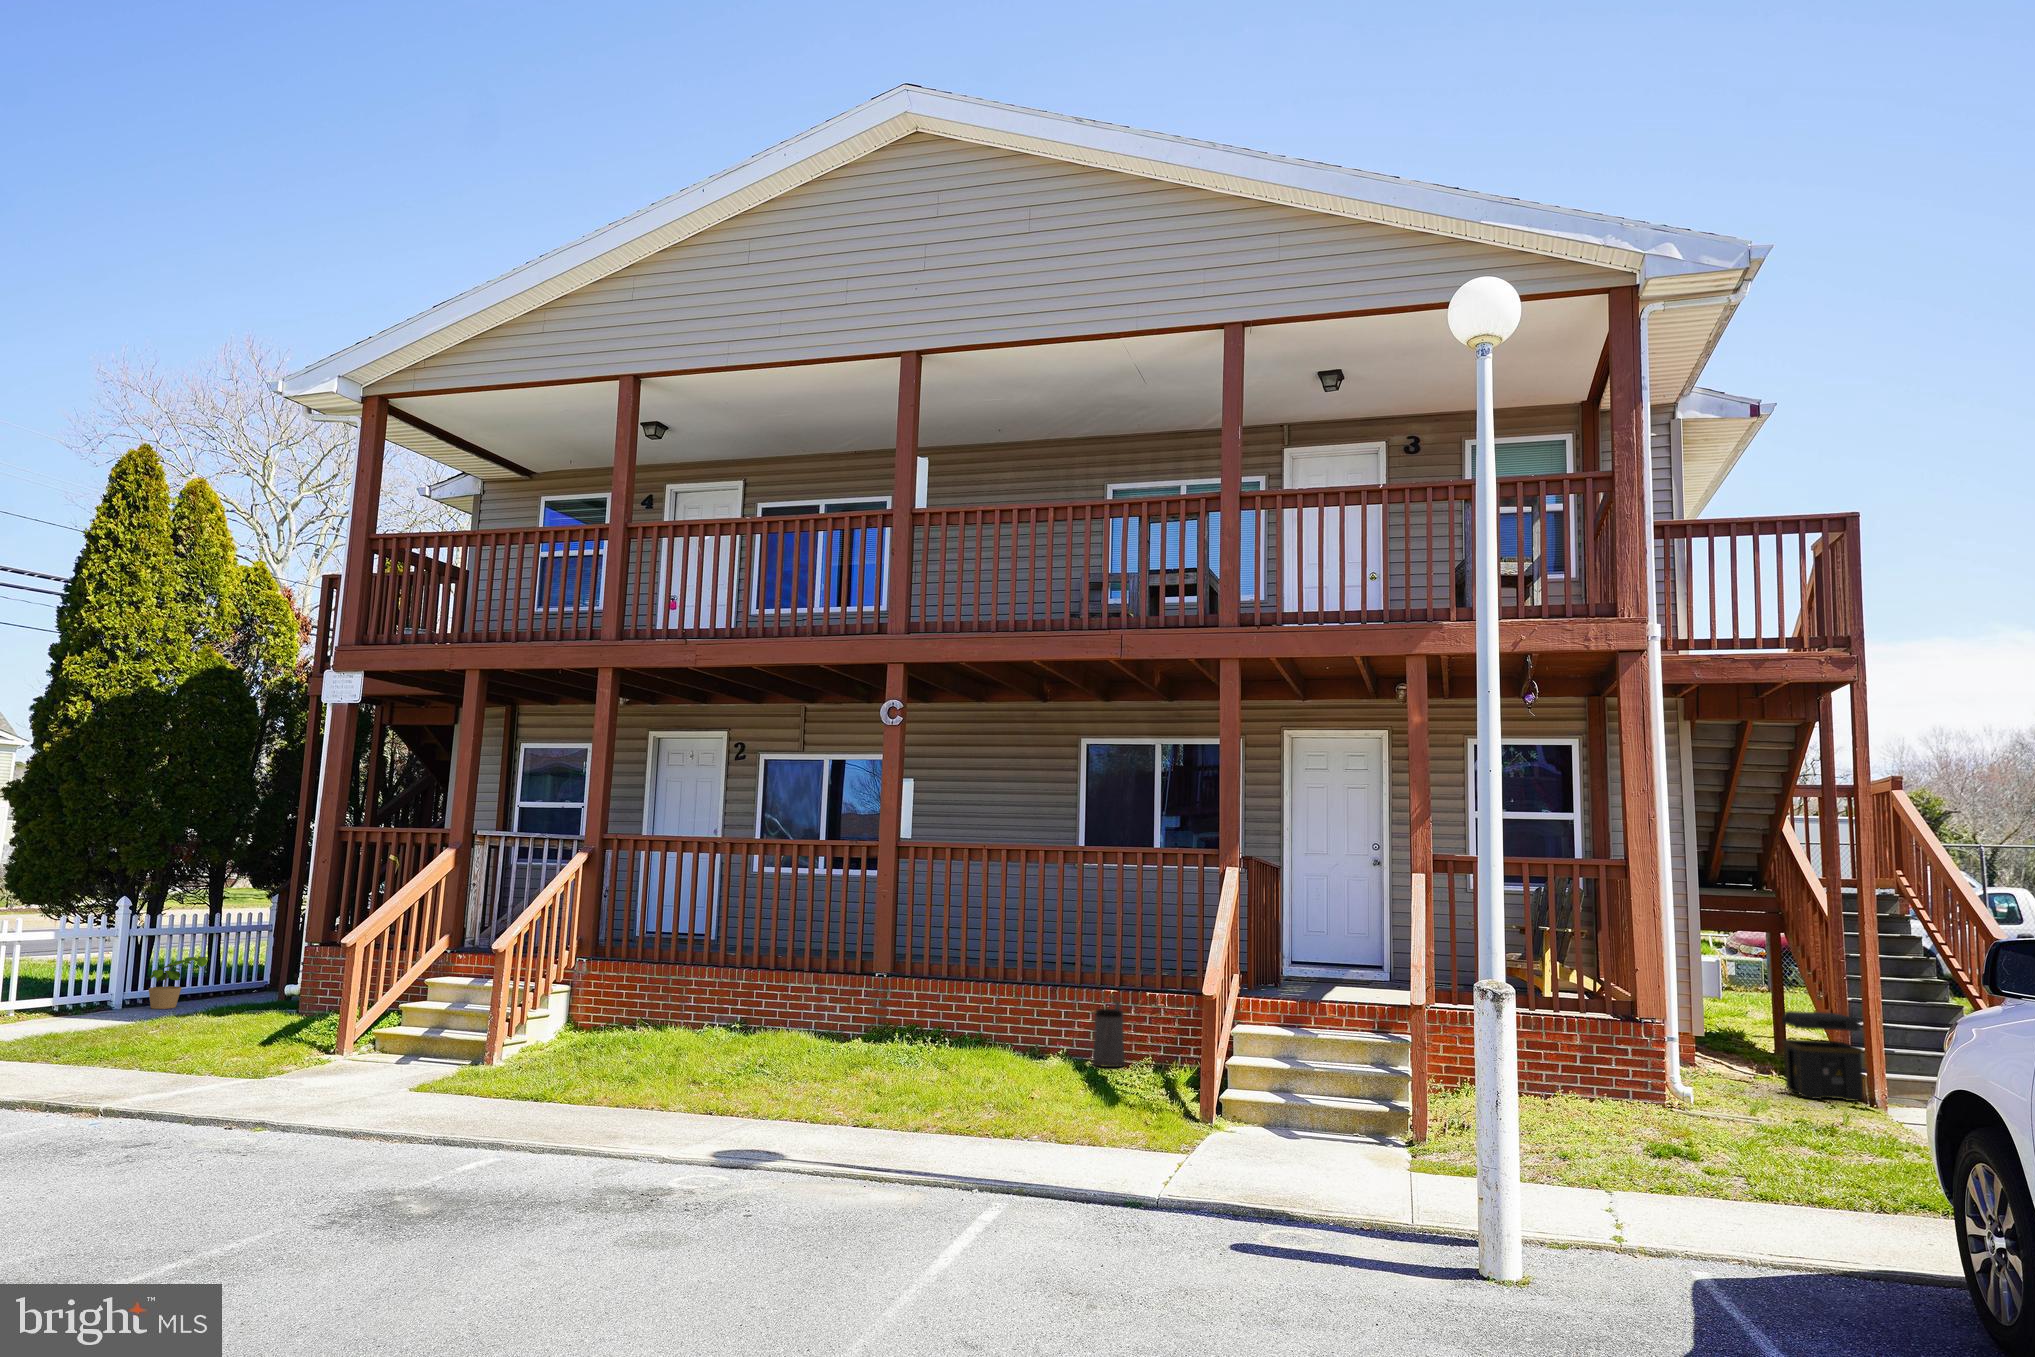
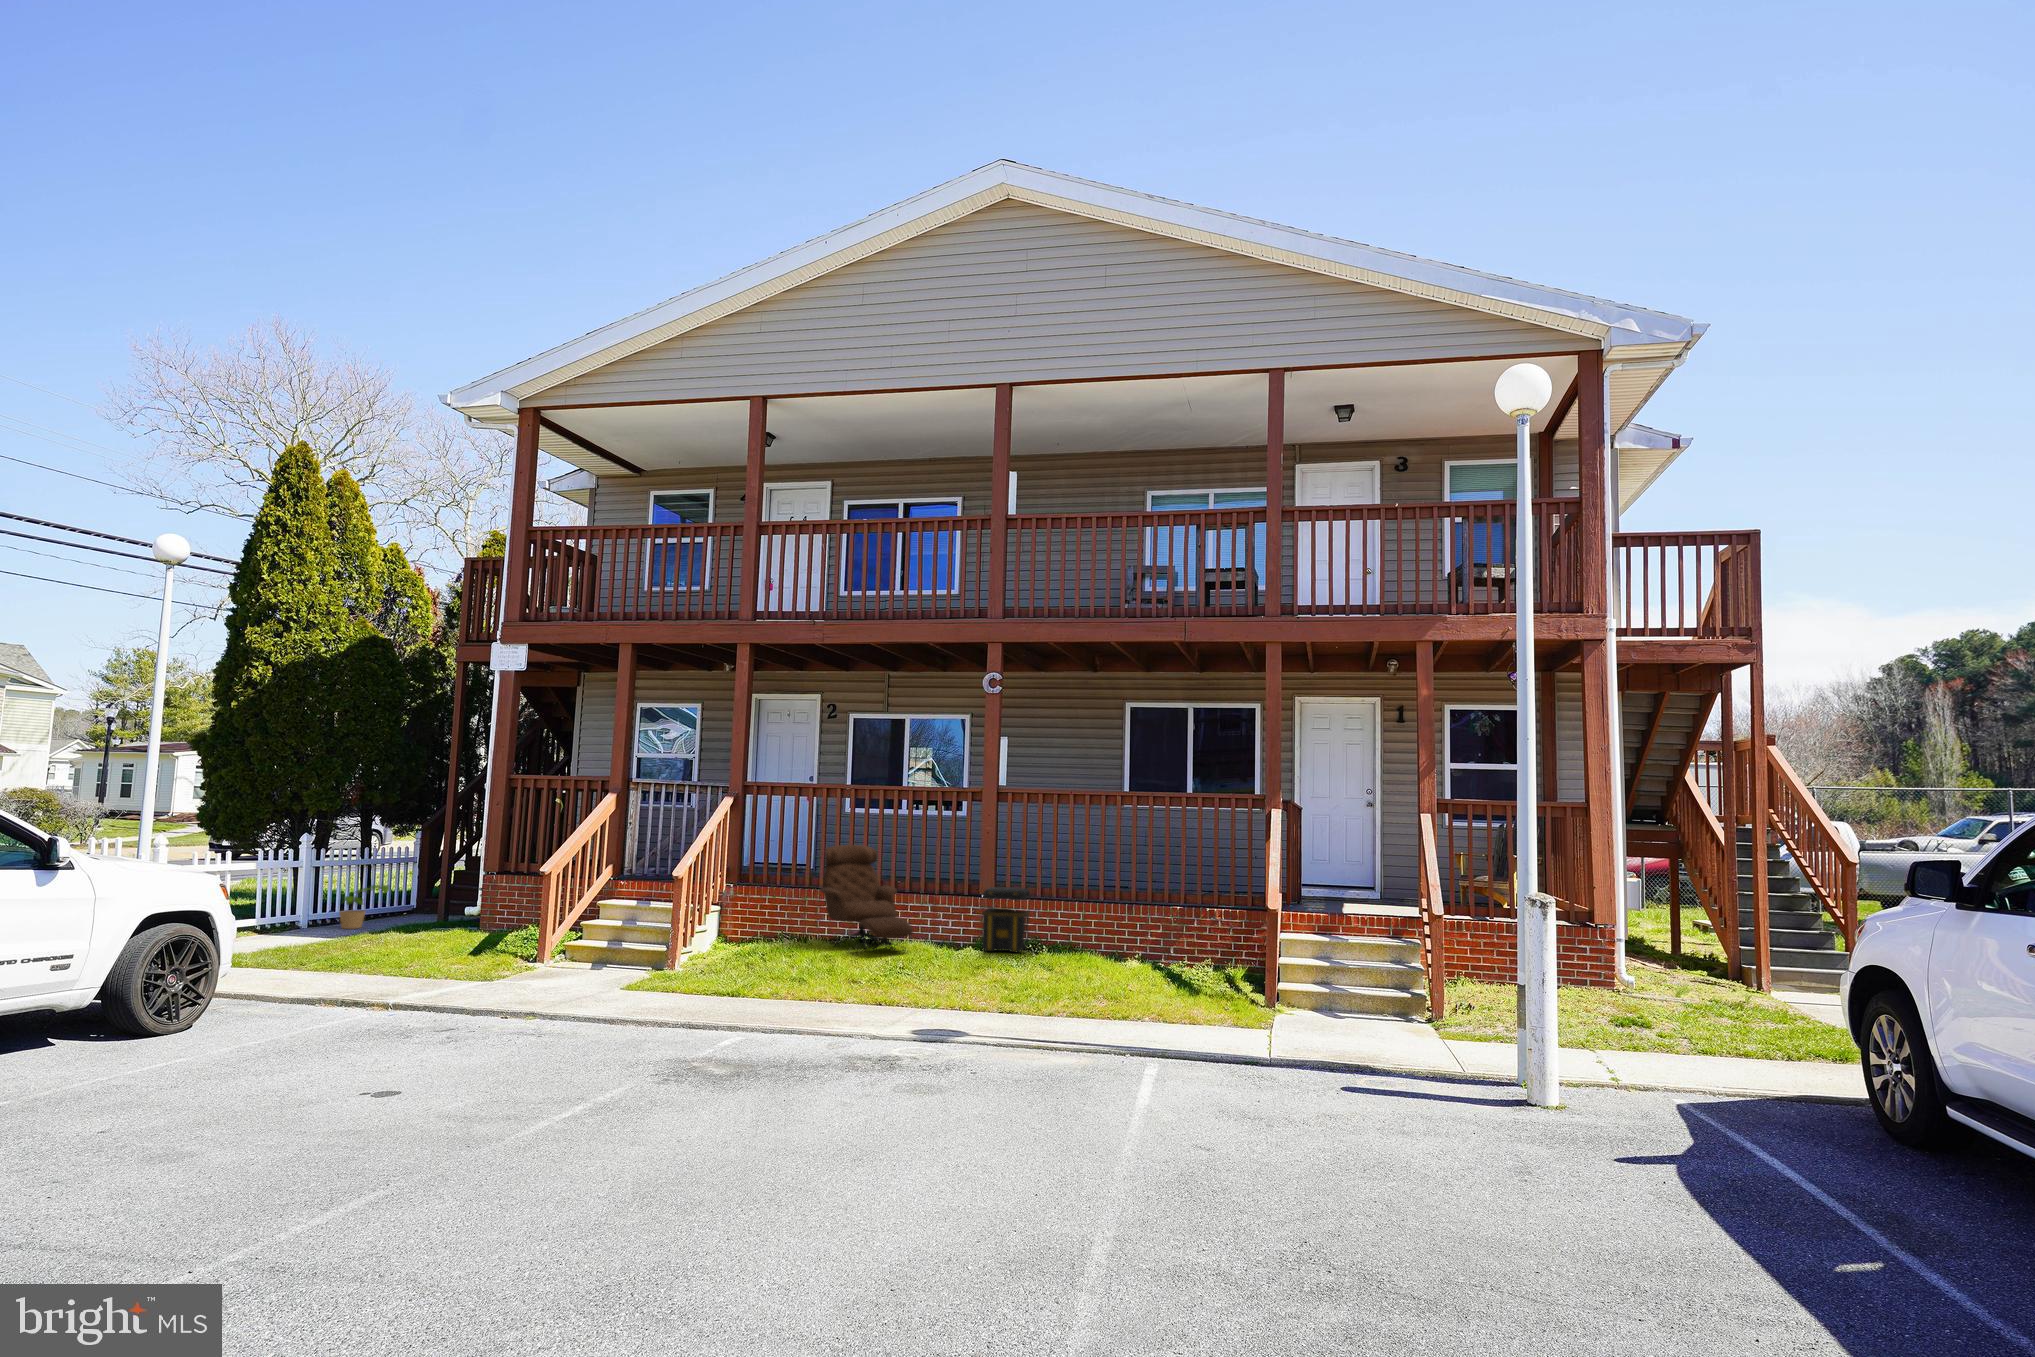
lounge chair: none [679,911,785,1044] -> present [821,845,913,951]
watering can: present [1092,1001,1125,1067] -> none [1168,912,1195,967]
toolbox: present [1782,1011,1863,1101] -> present [982,887,1030,952]

